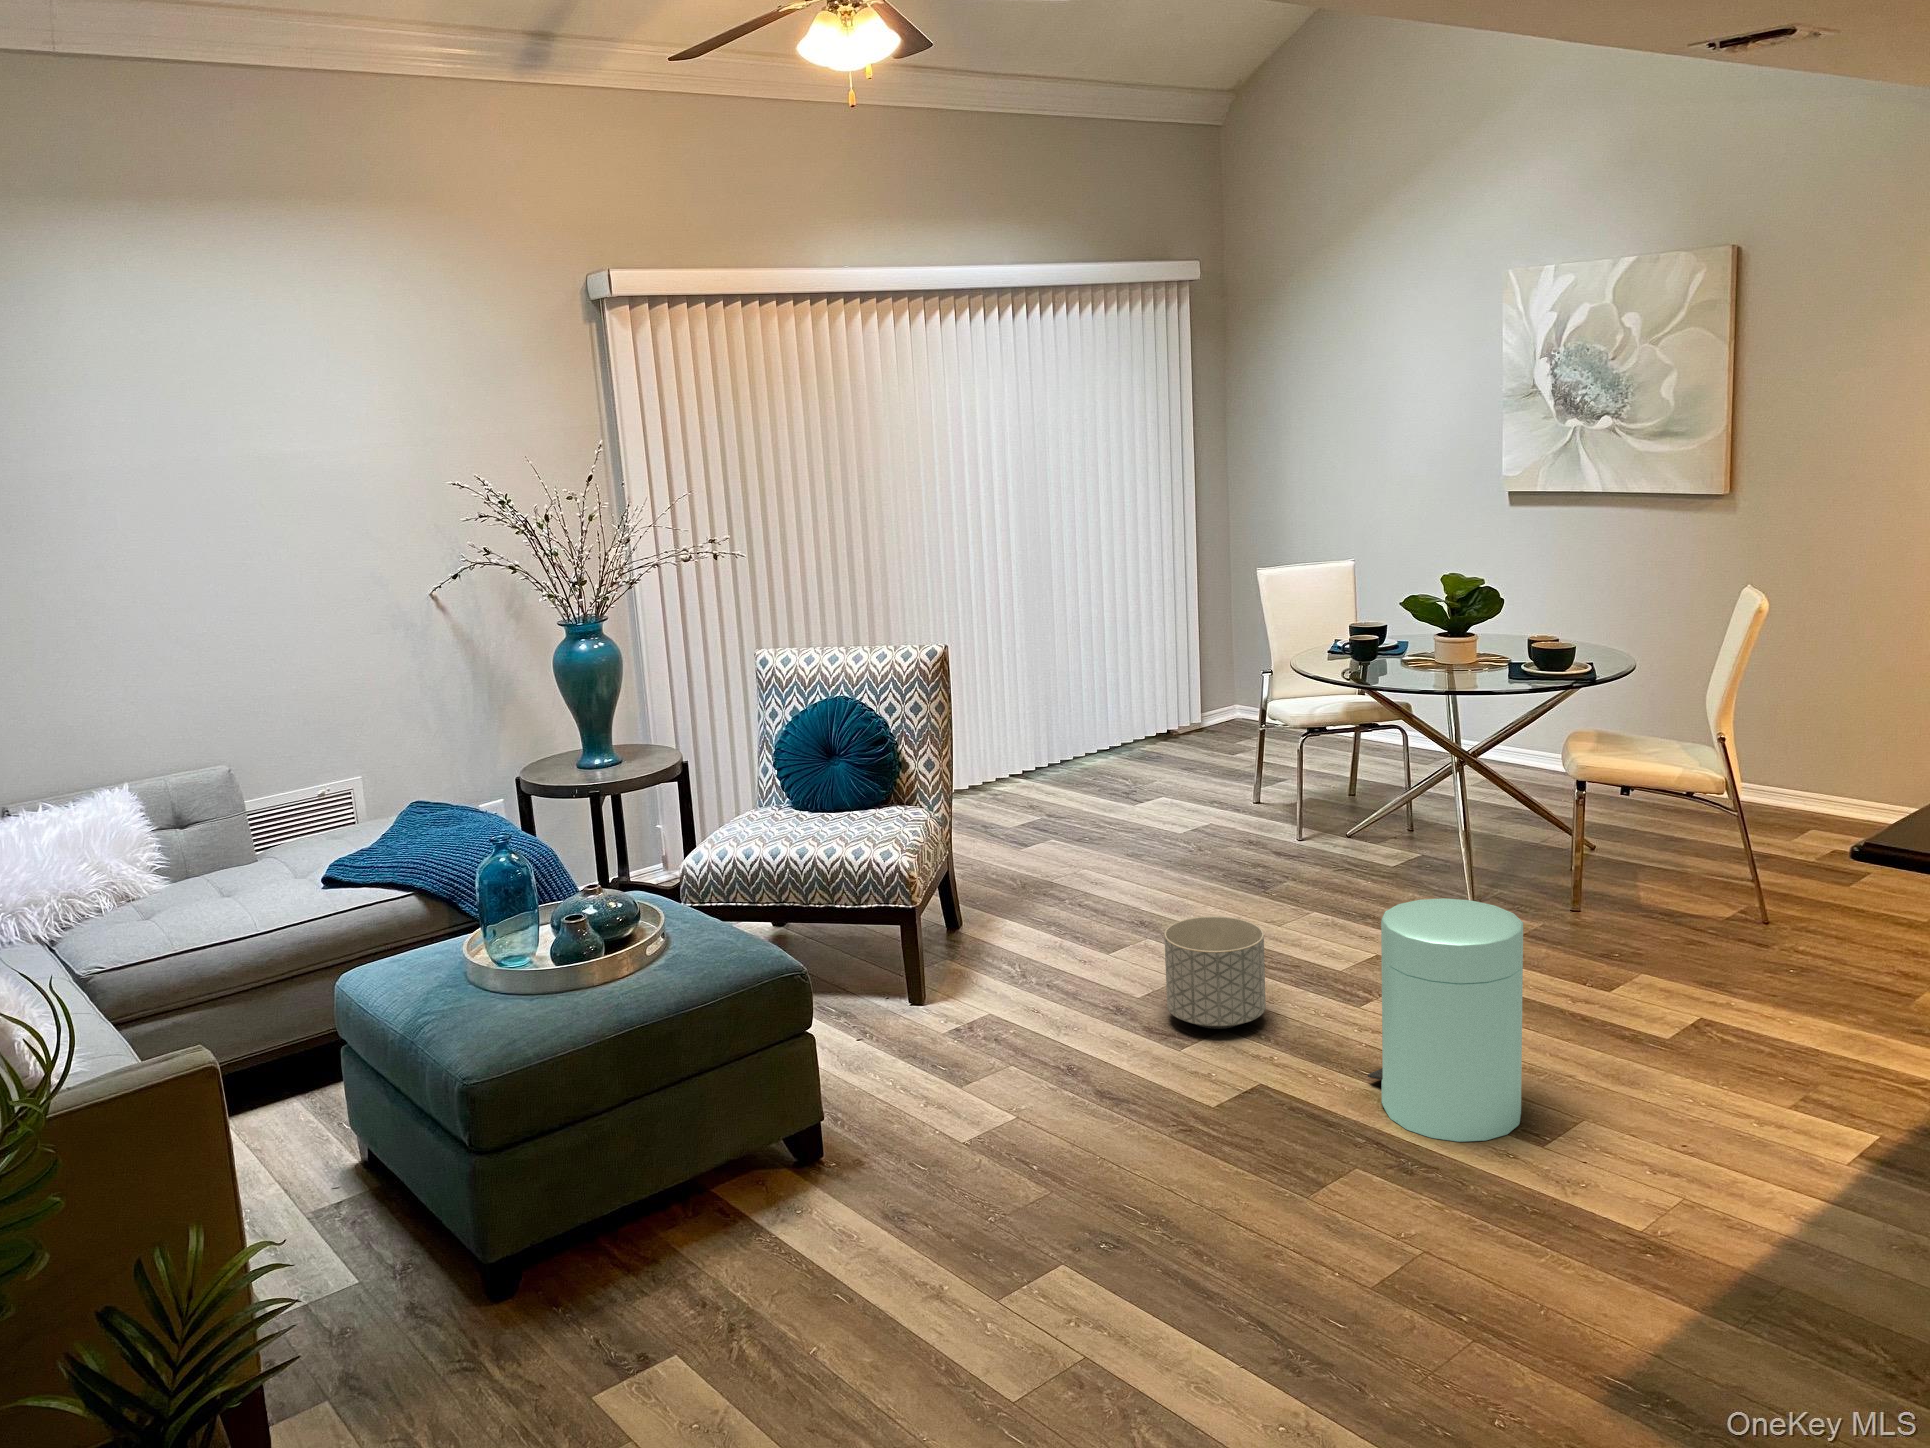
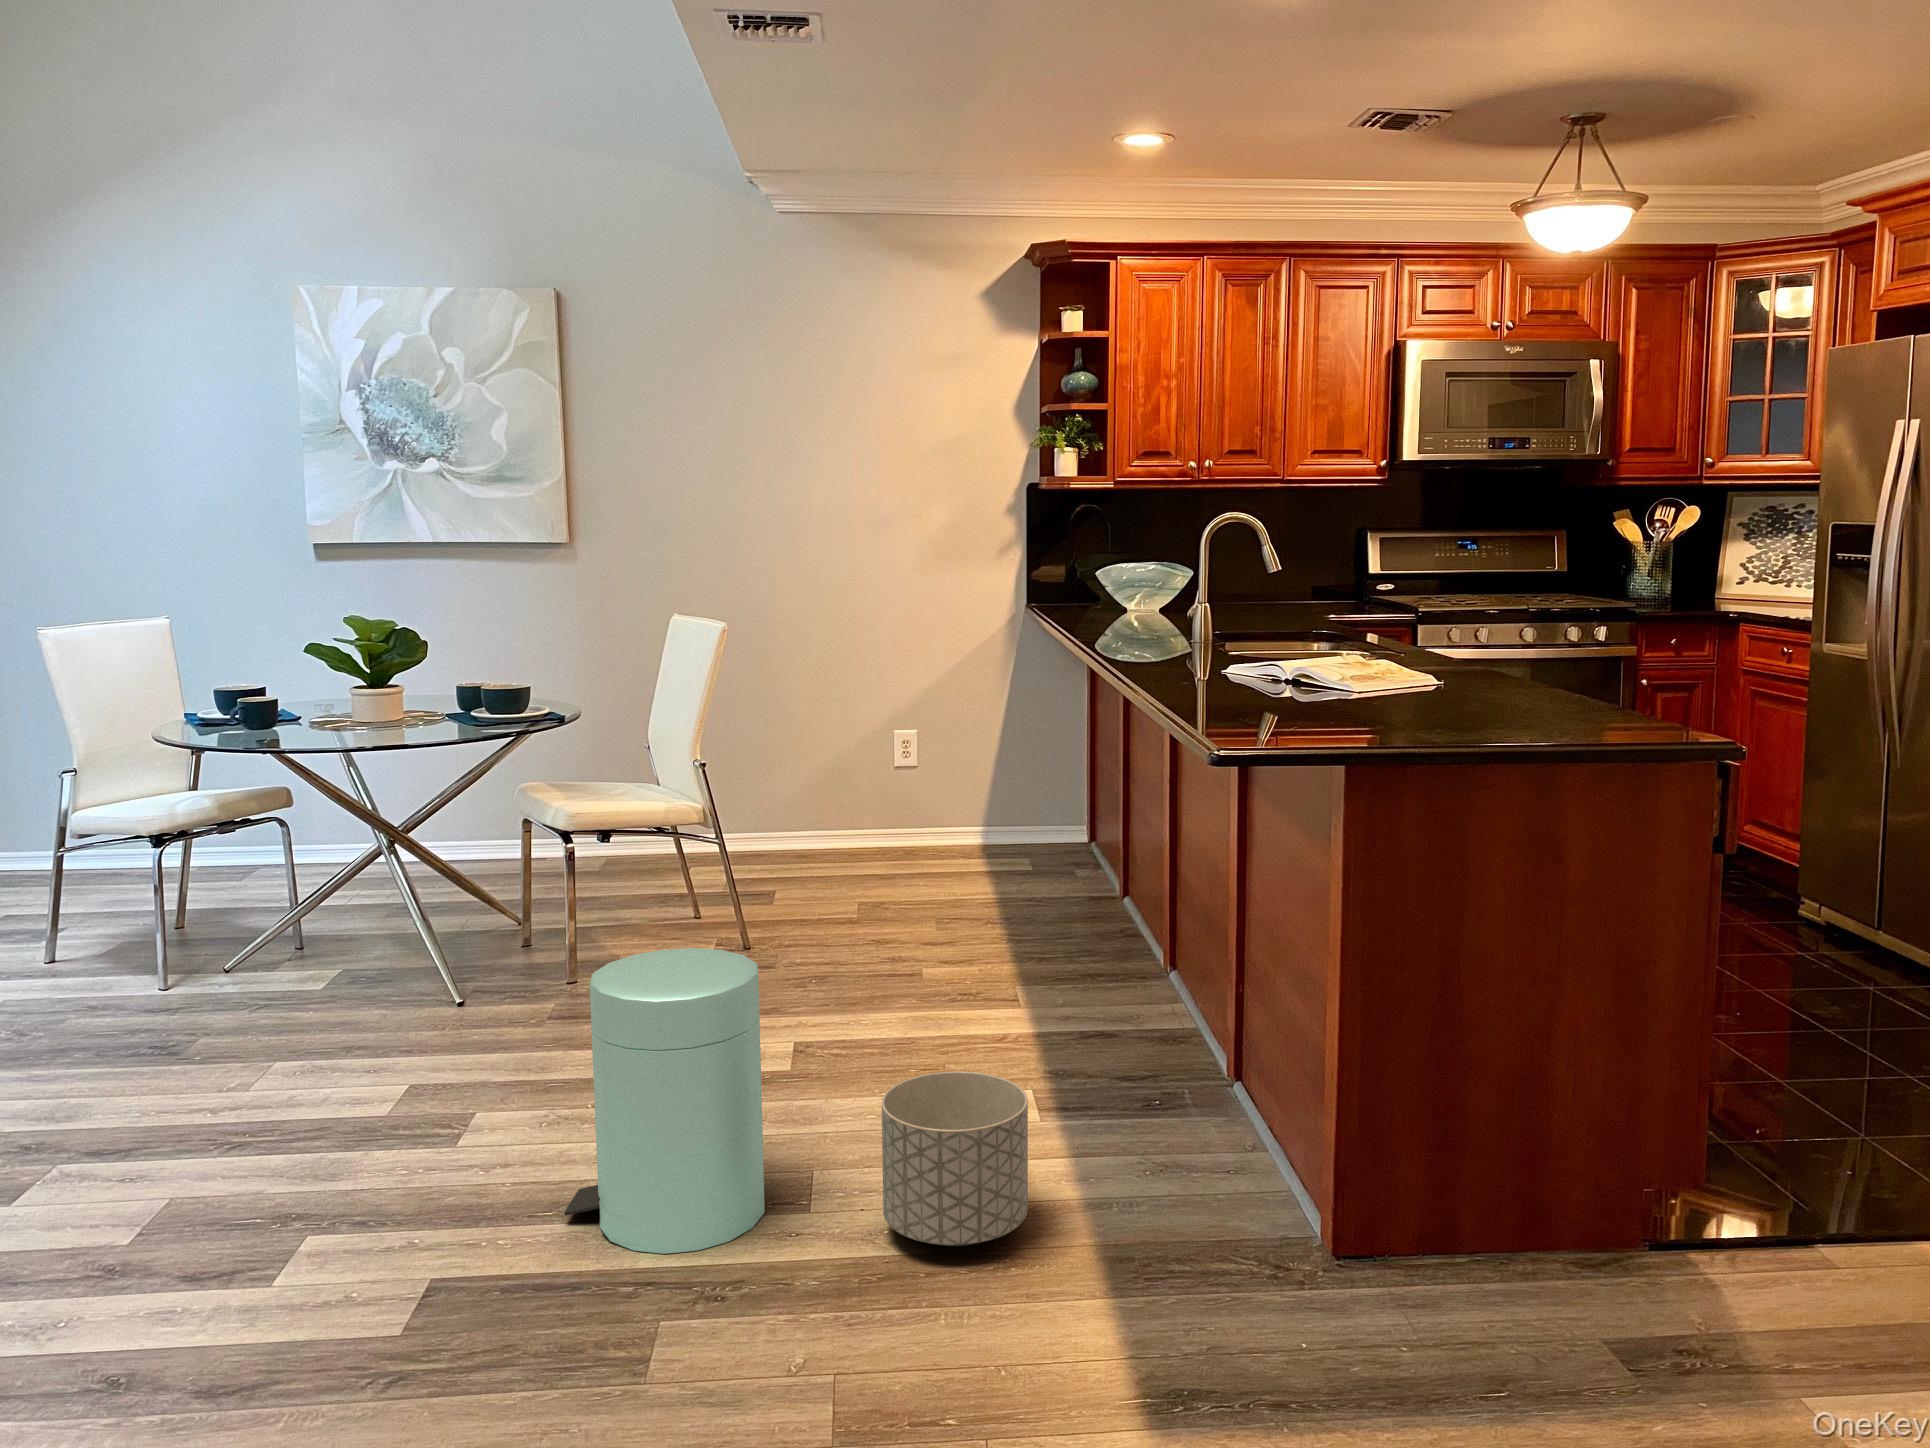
planter: present [1164,916,1266,1029] -> present [882,1071,1028,1247]

